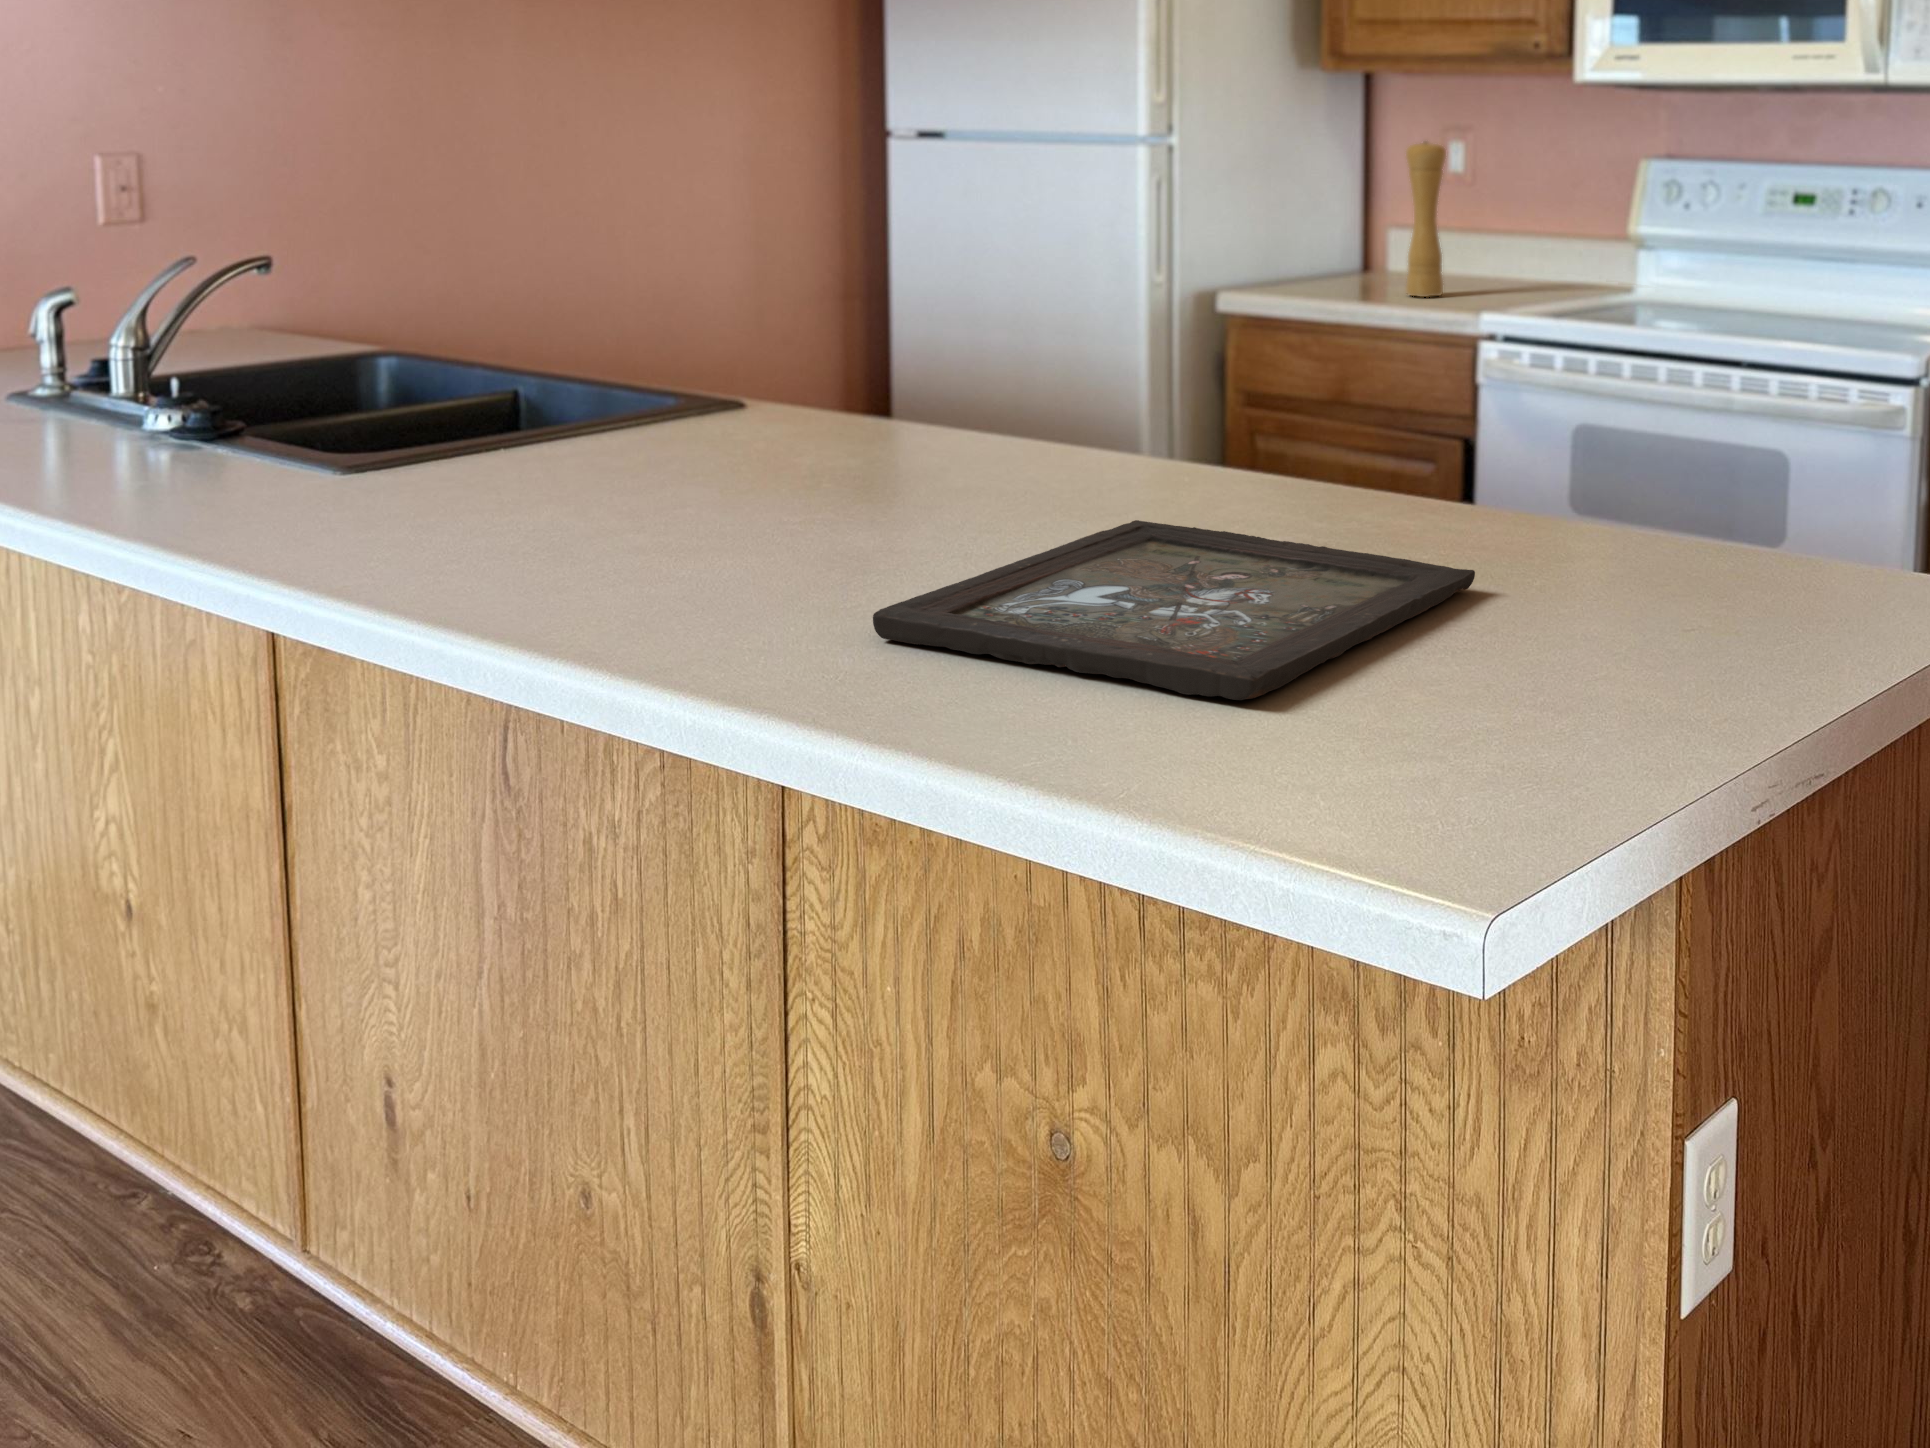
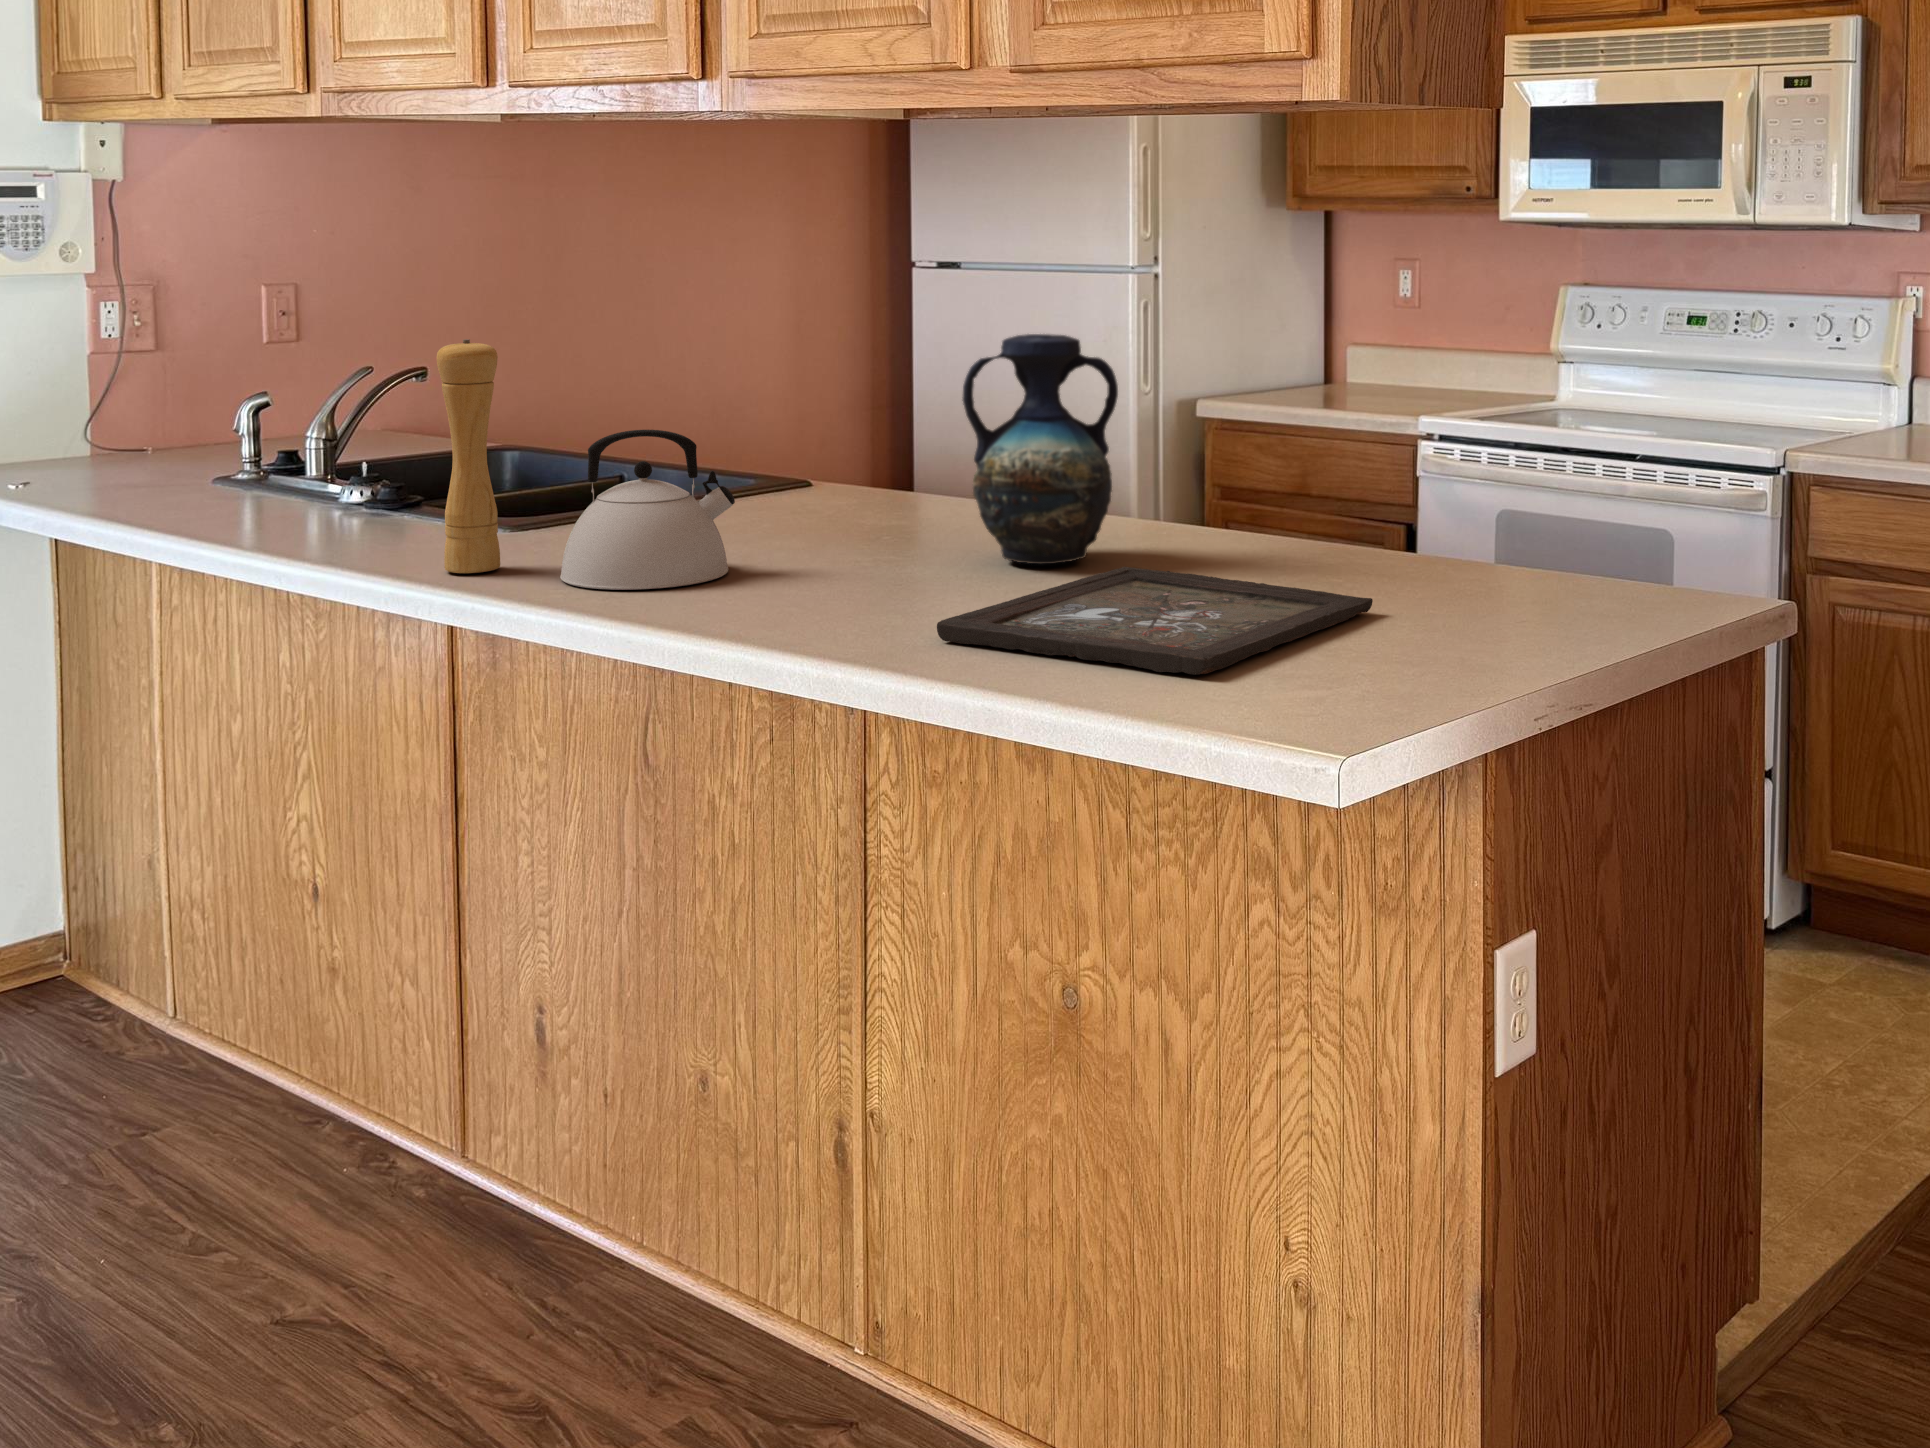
pepper mill: present [1406,142,1446,297] -> present [437,339,500,573]
vase: none [922,210,1128,513] -> present [962,334,1118,564]
kettle: none [385,337,620,553] -> present [560,430,735,590]

